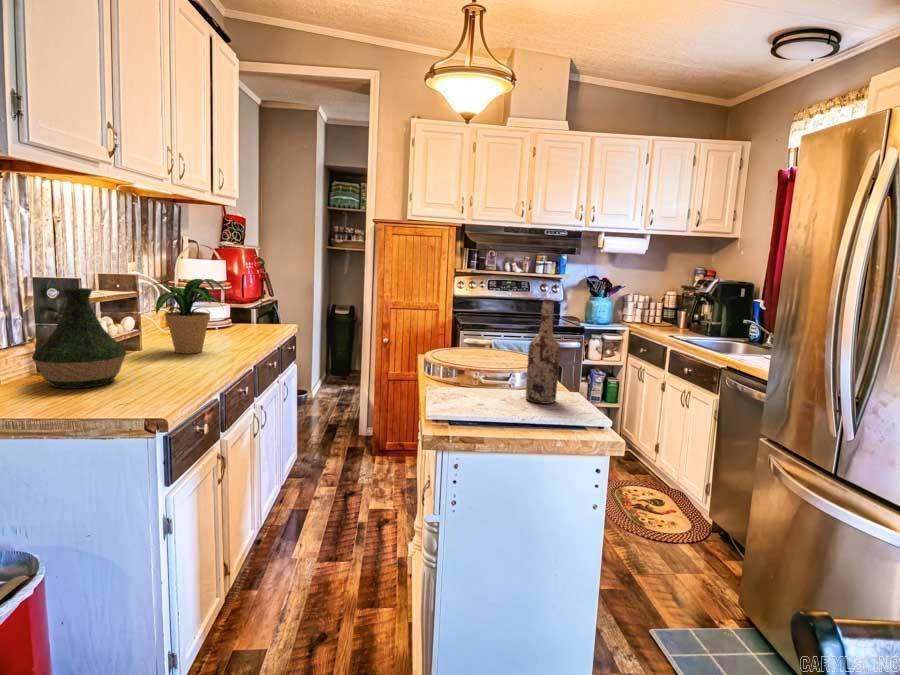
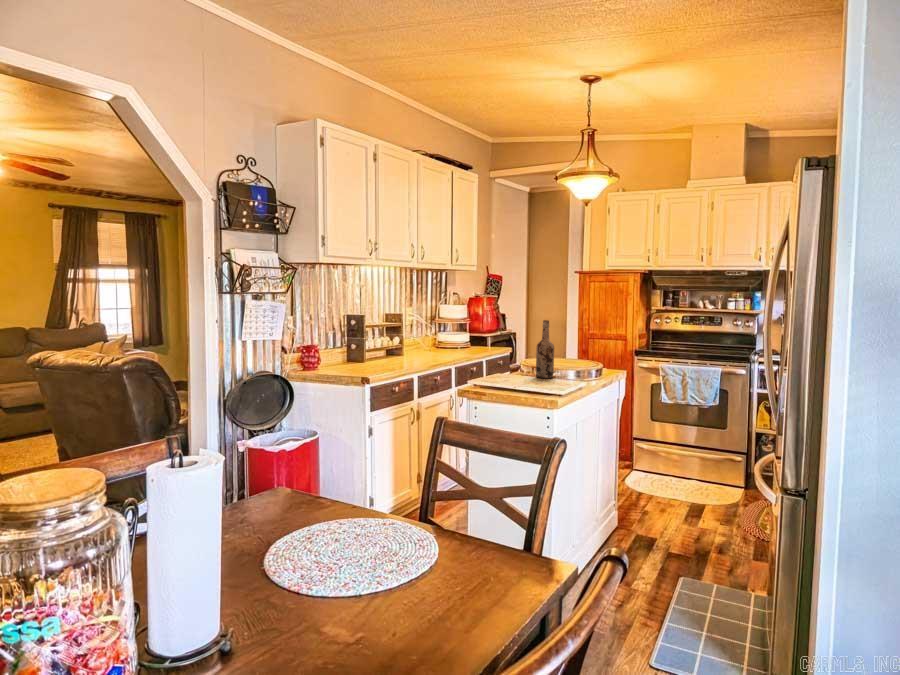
potted plant: present [151,279,227,354] -> none [402,315,443,356]
vase: present [32,288,126,388] -> none [346,319,382,363]

